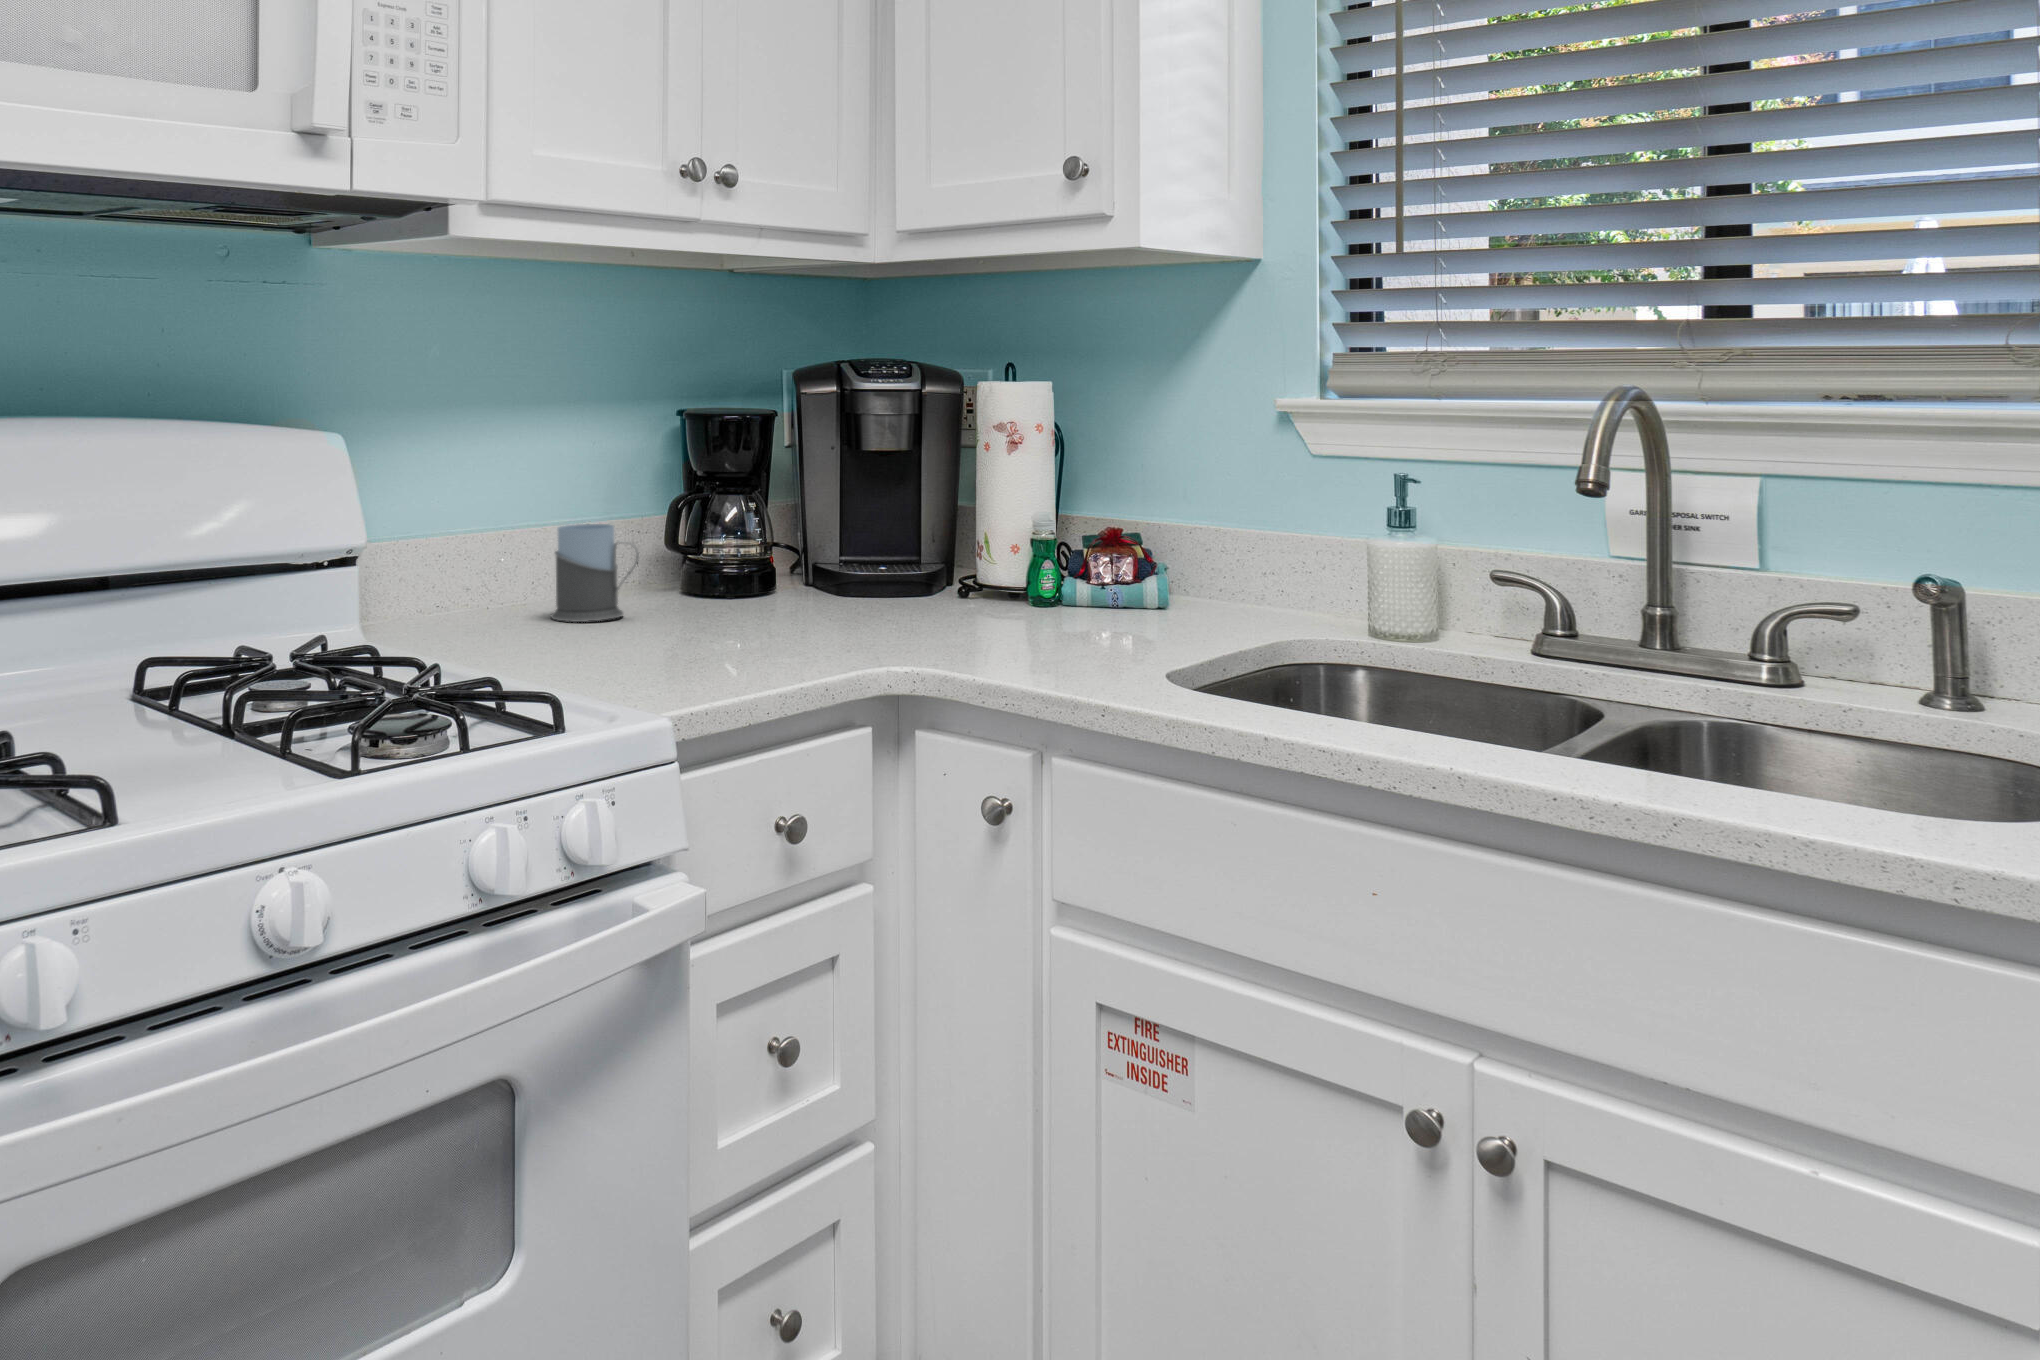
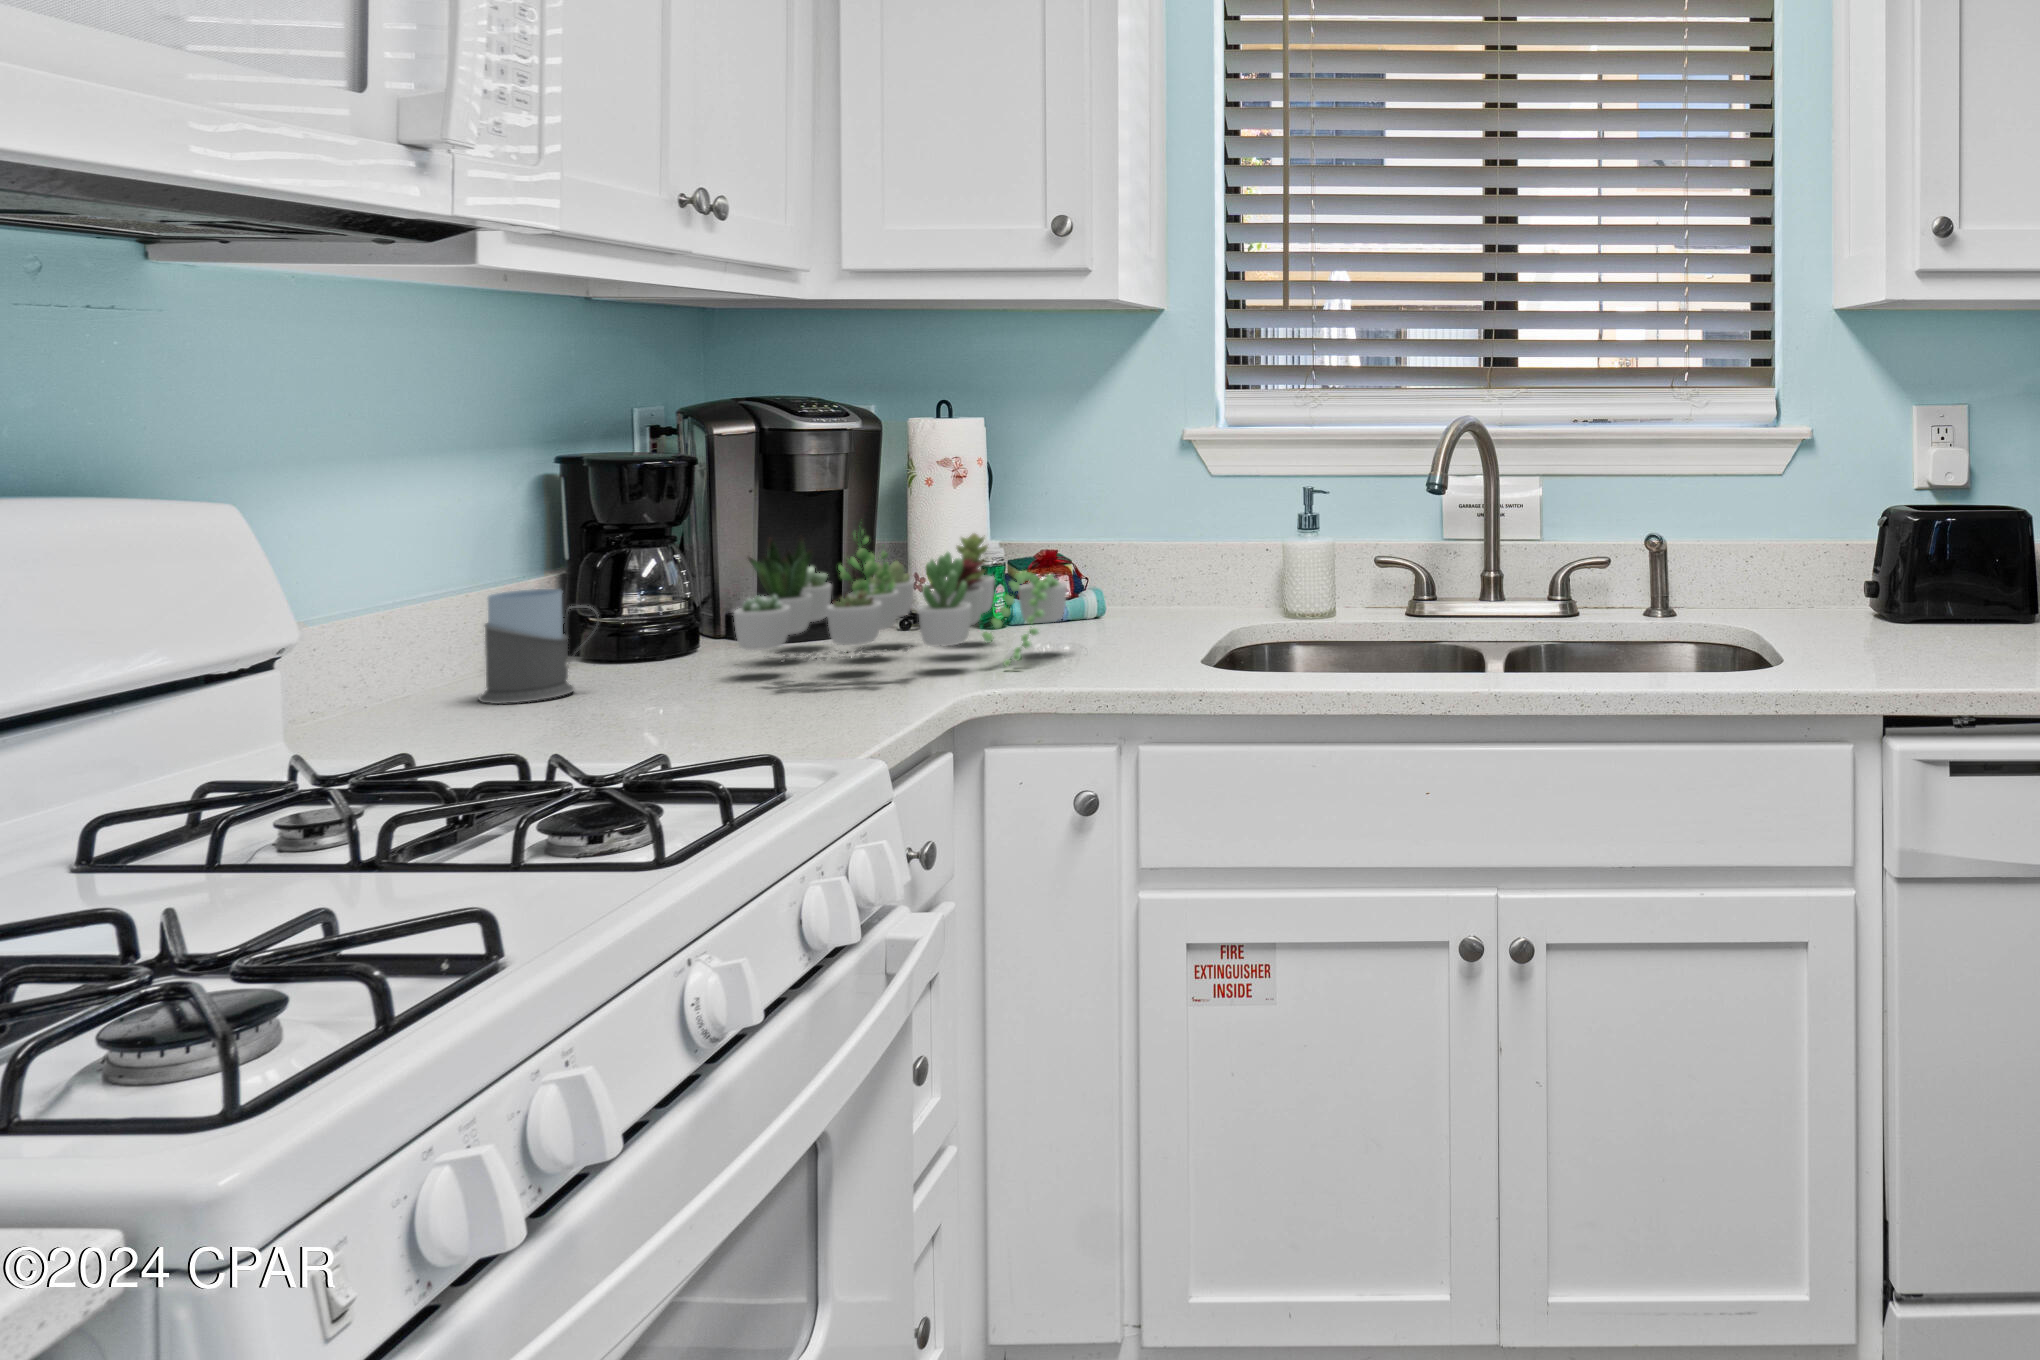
succulent plant: none [711,480,1064,648] -> present [734,531,1067,667]

